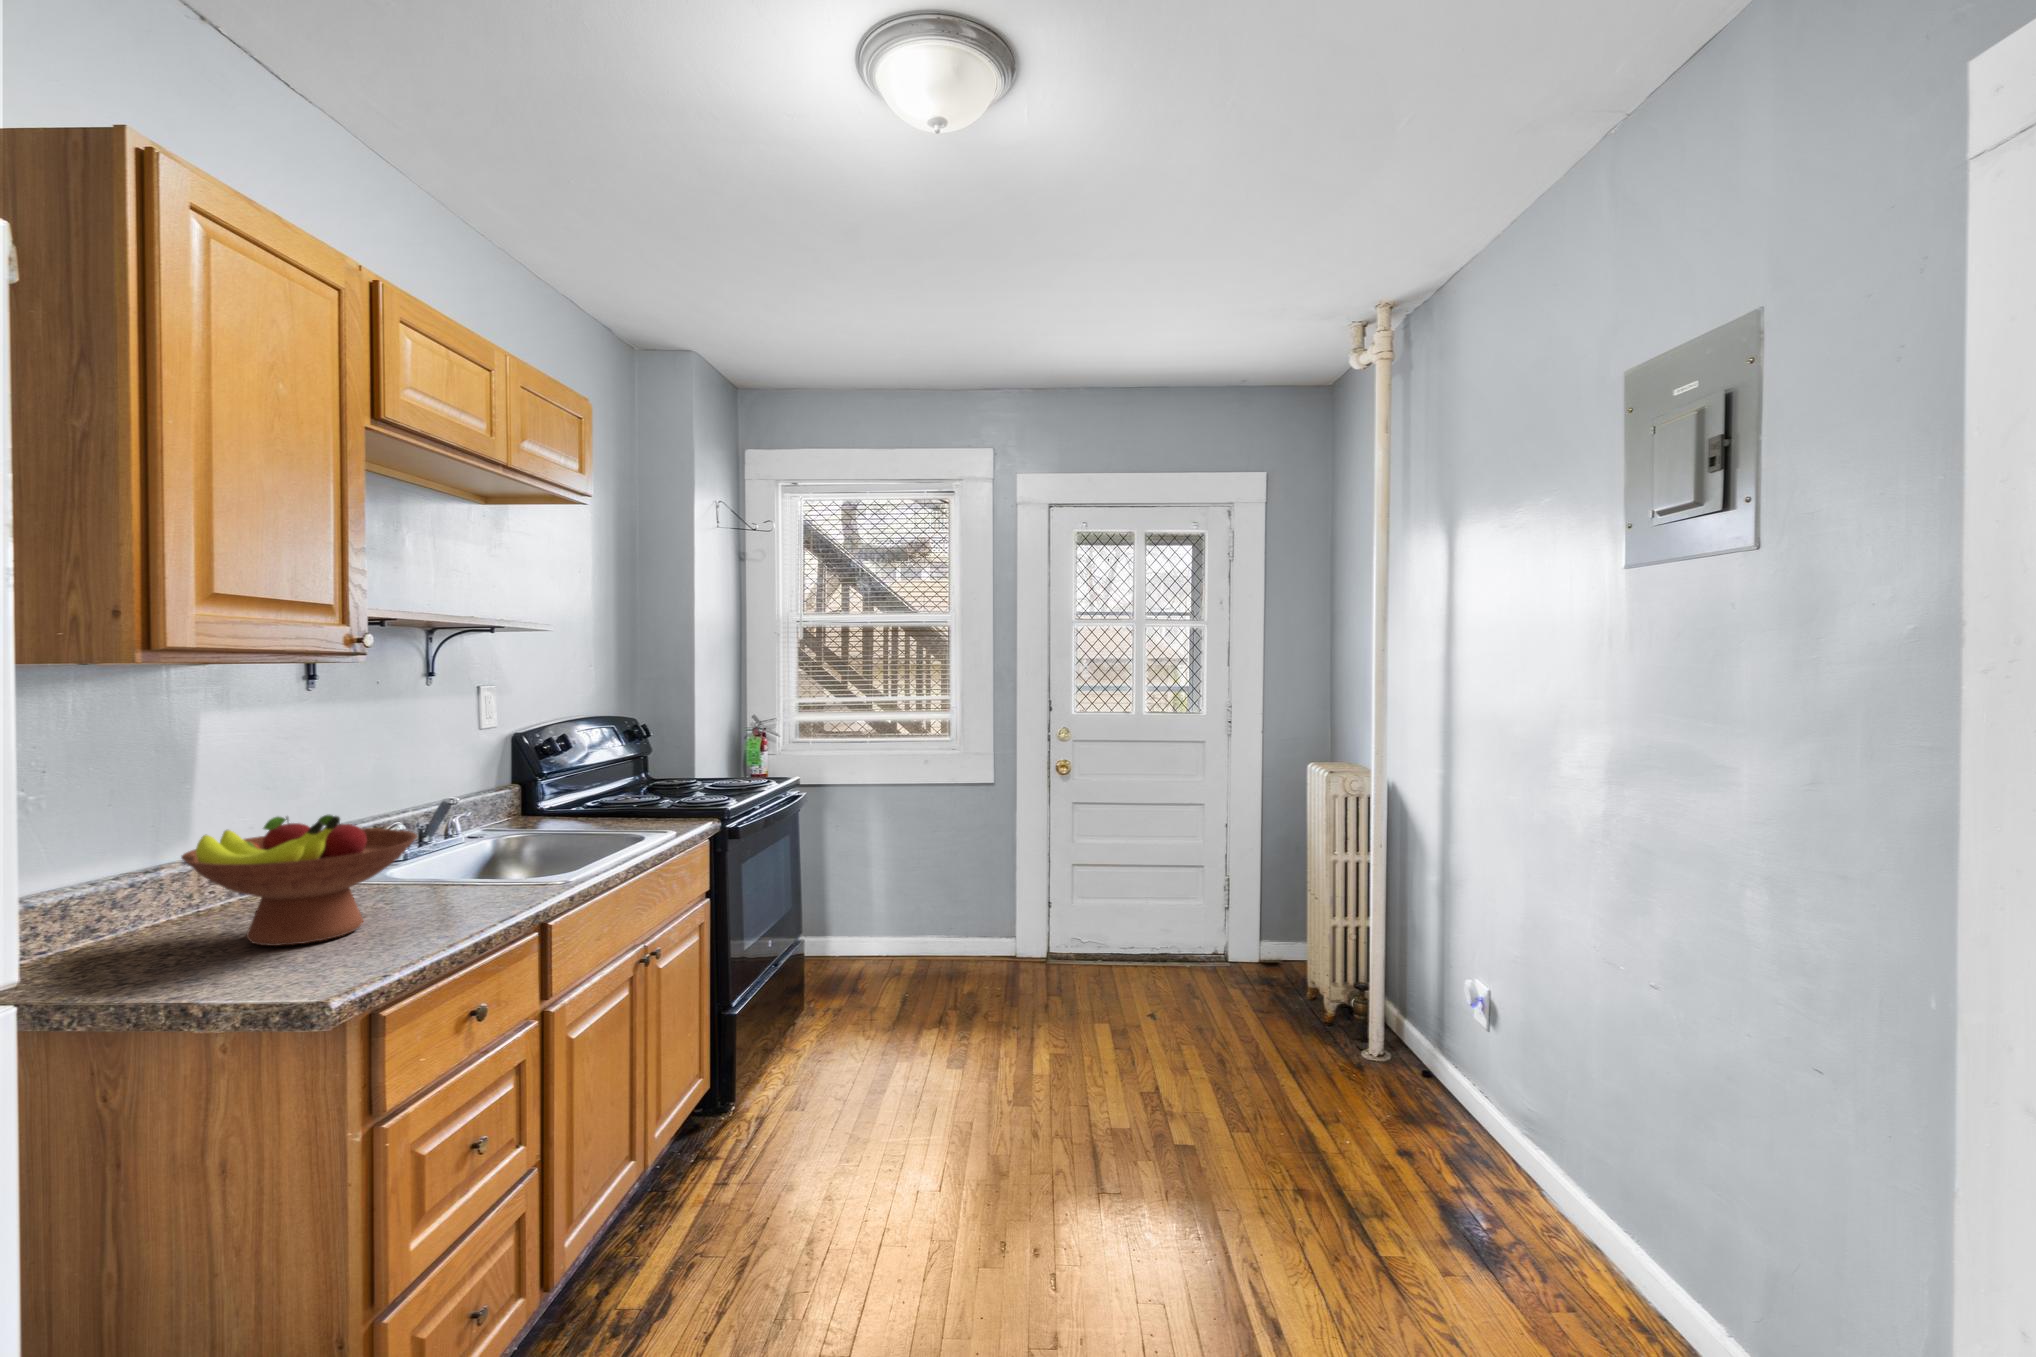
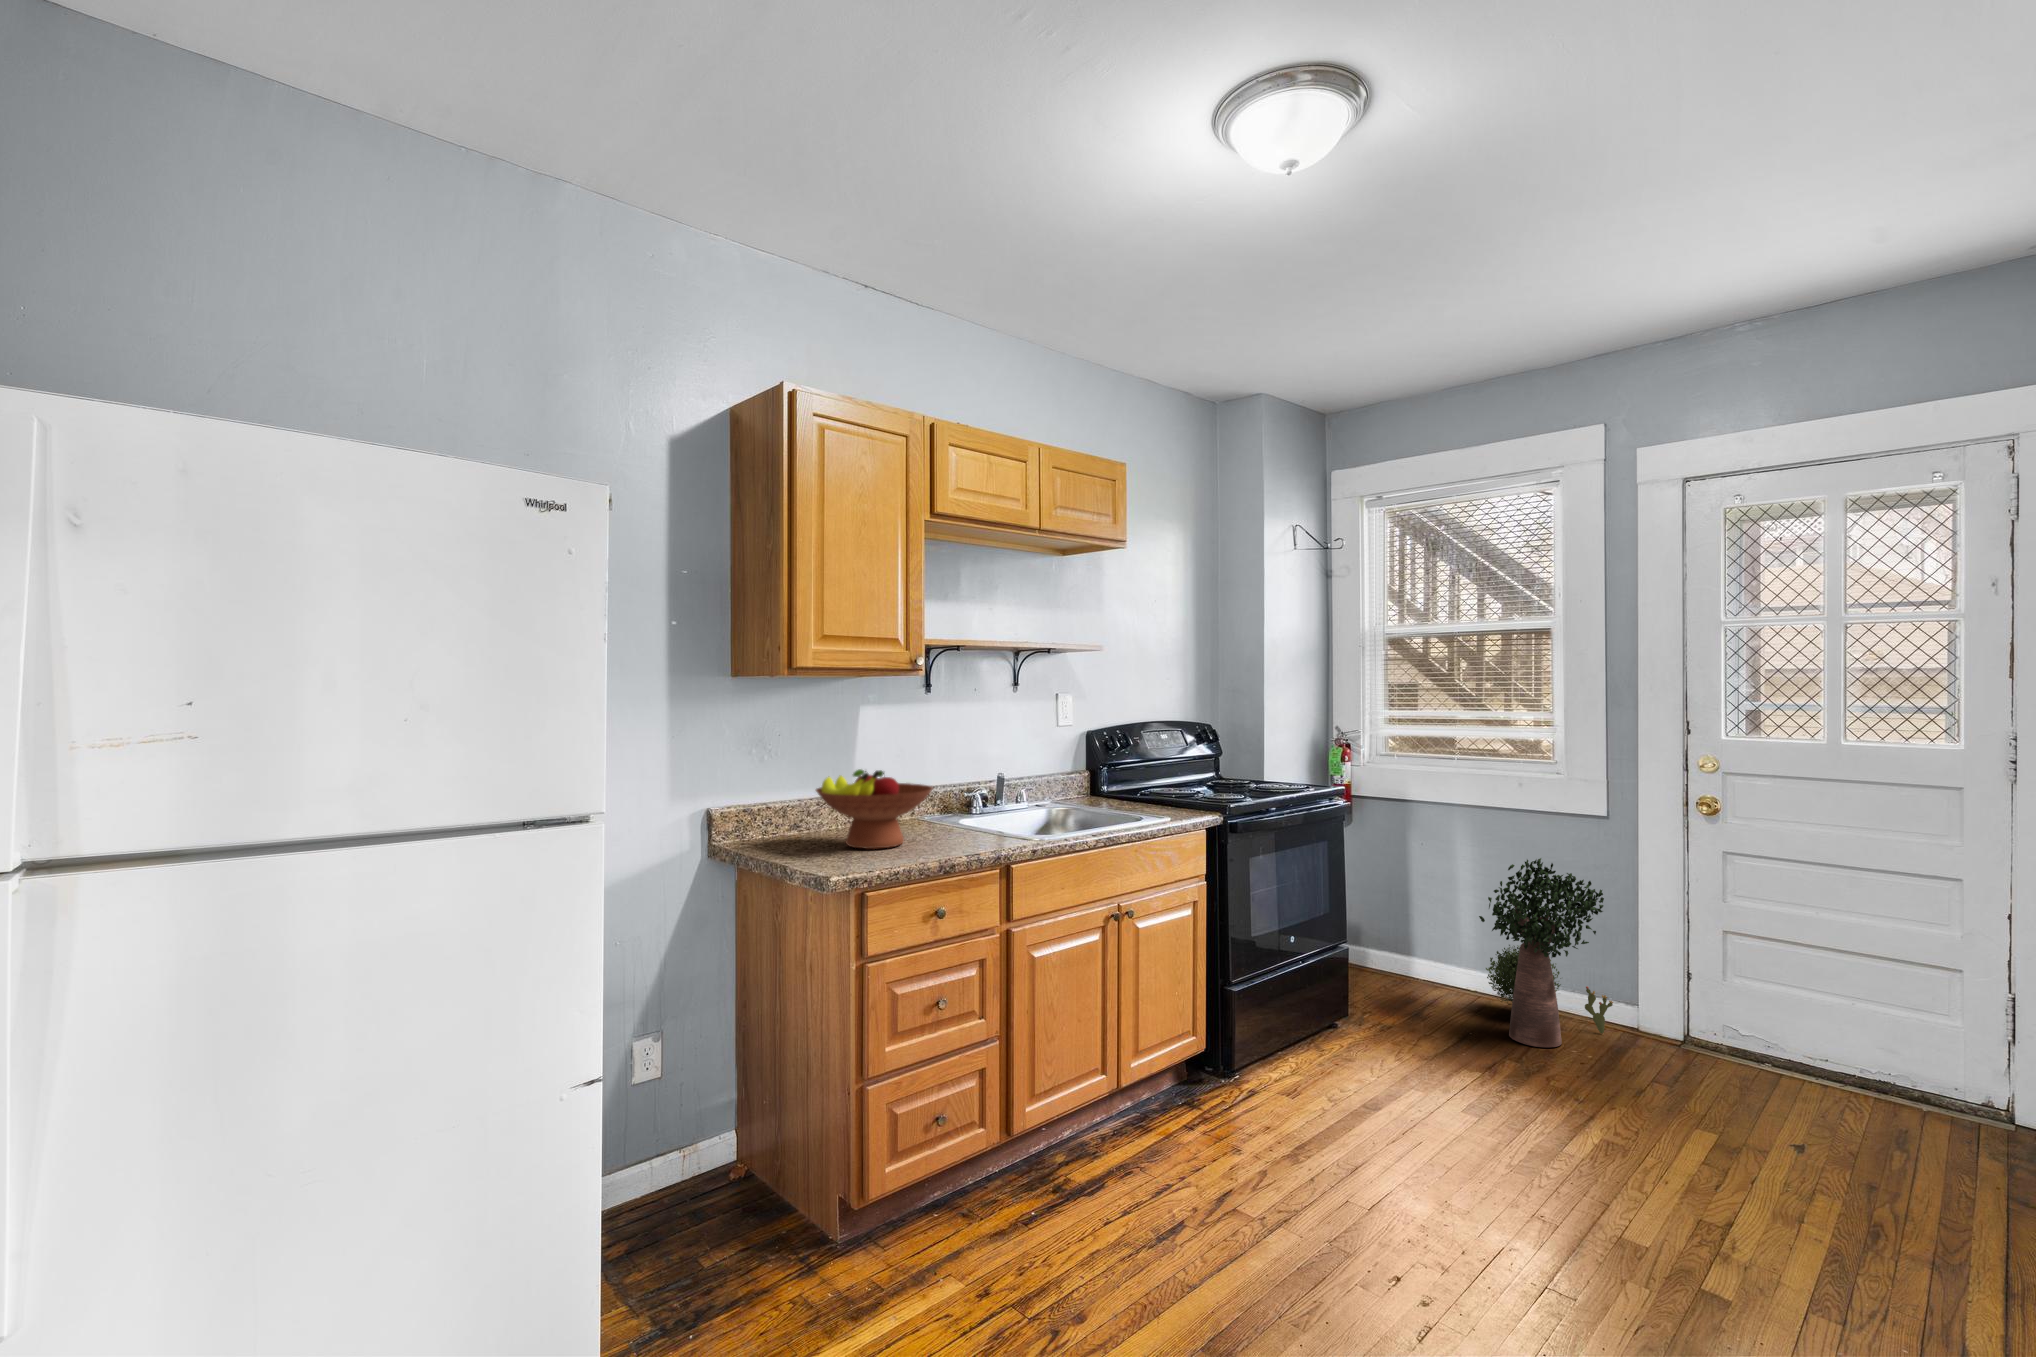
potted plant: none [902,825,1006,993] -> present [1479,858,1613,1047]

